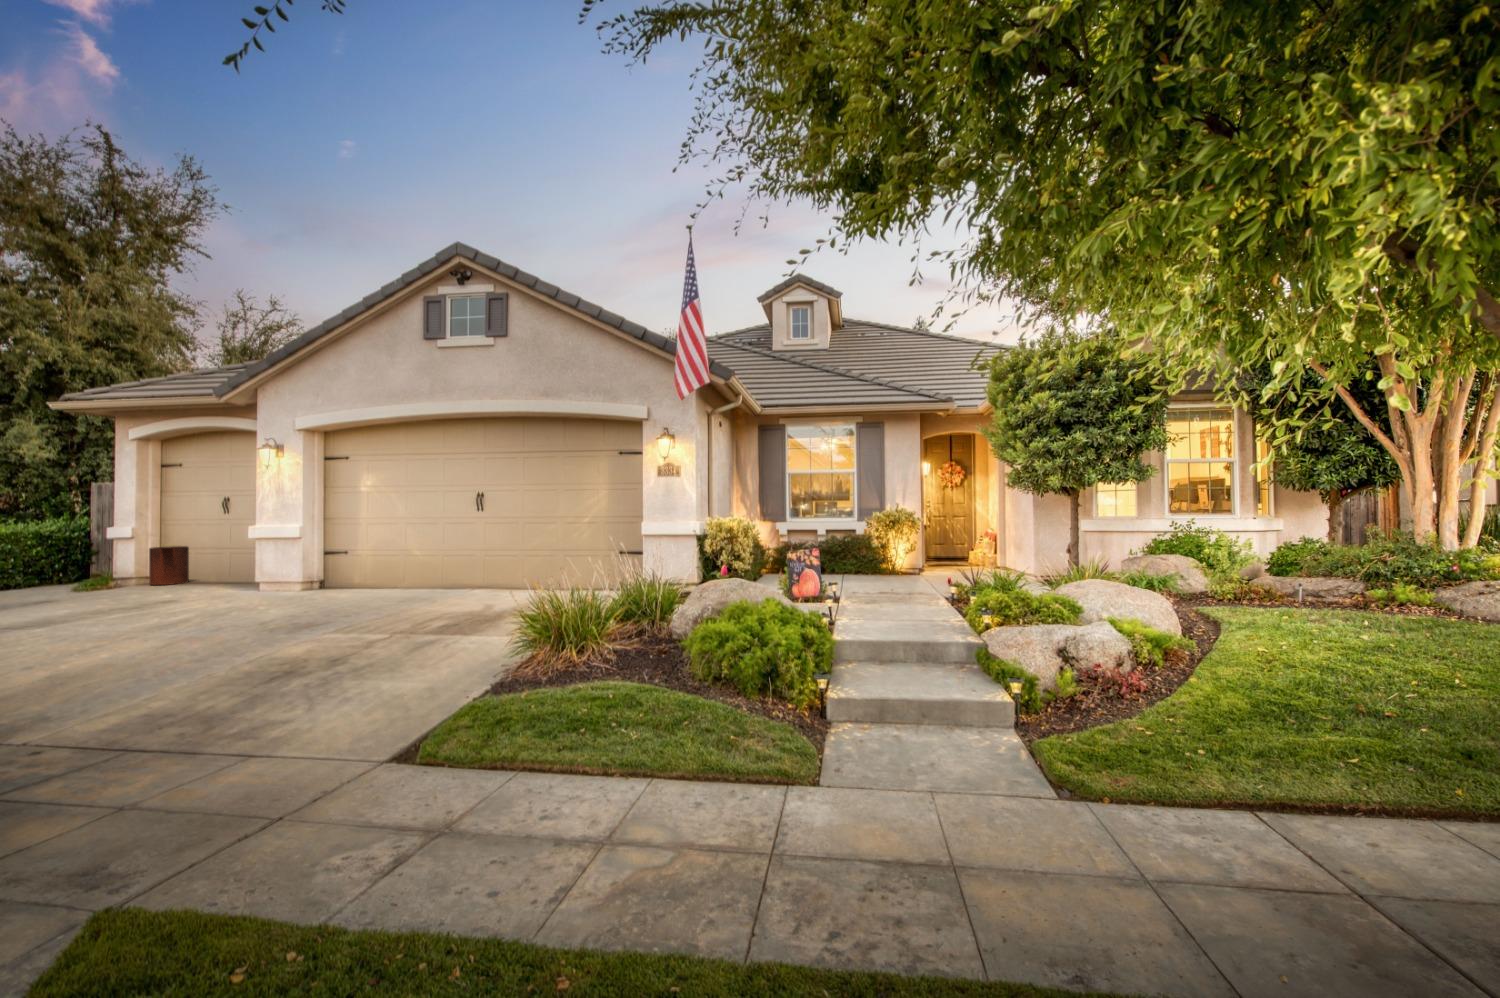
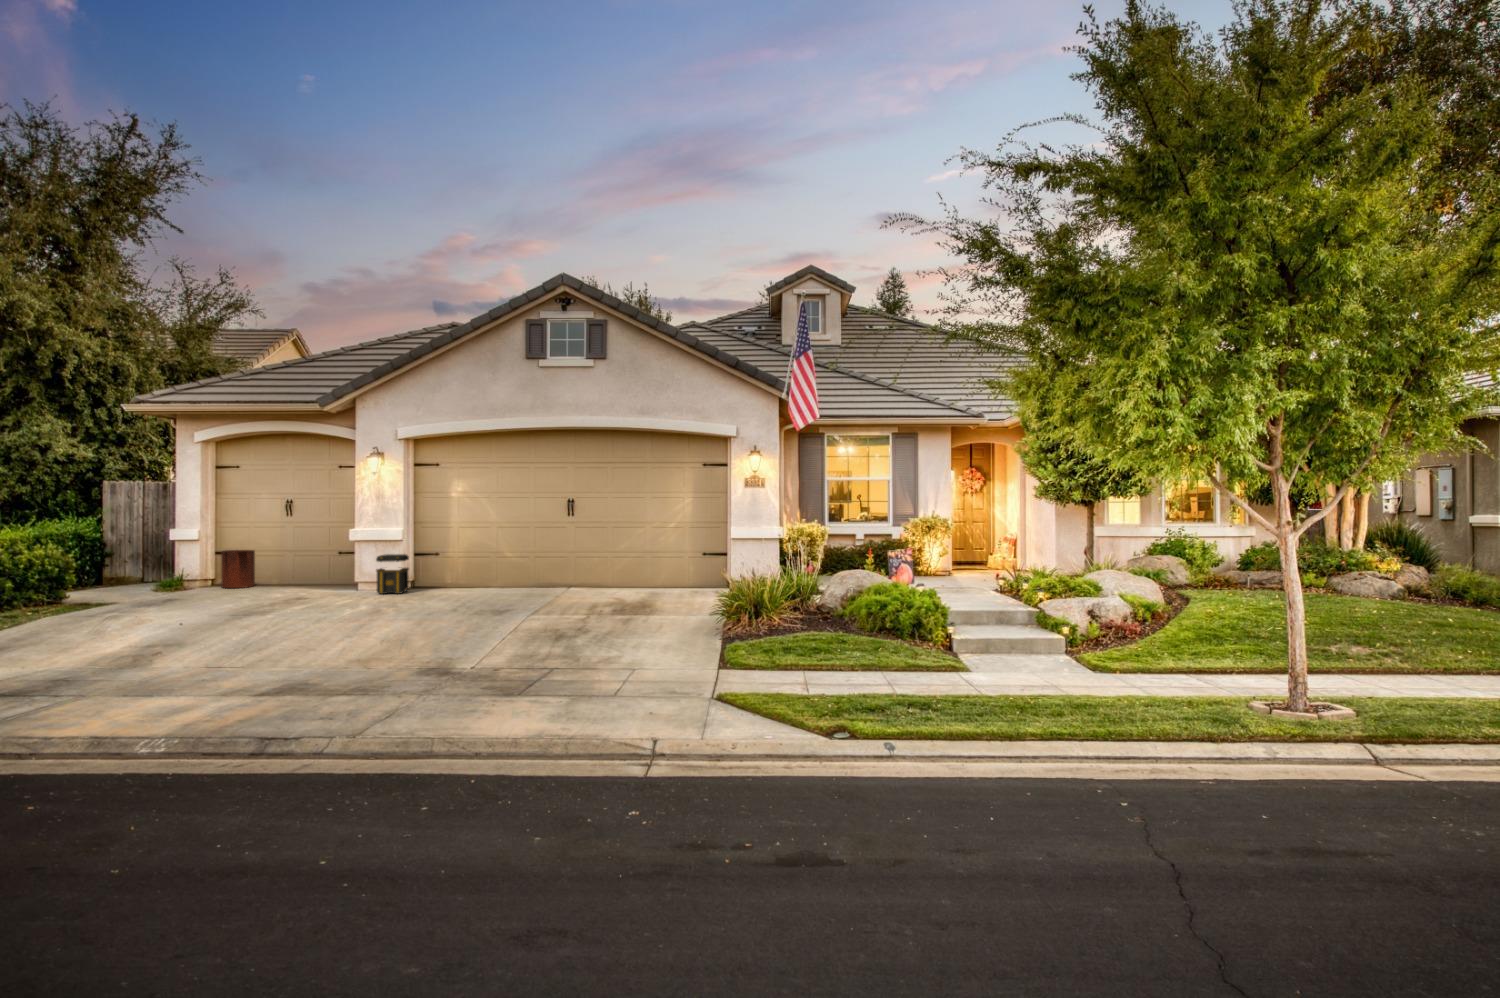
toolbox: none [258,552,304,595] -> present [376,554,409,594]

